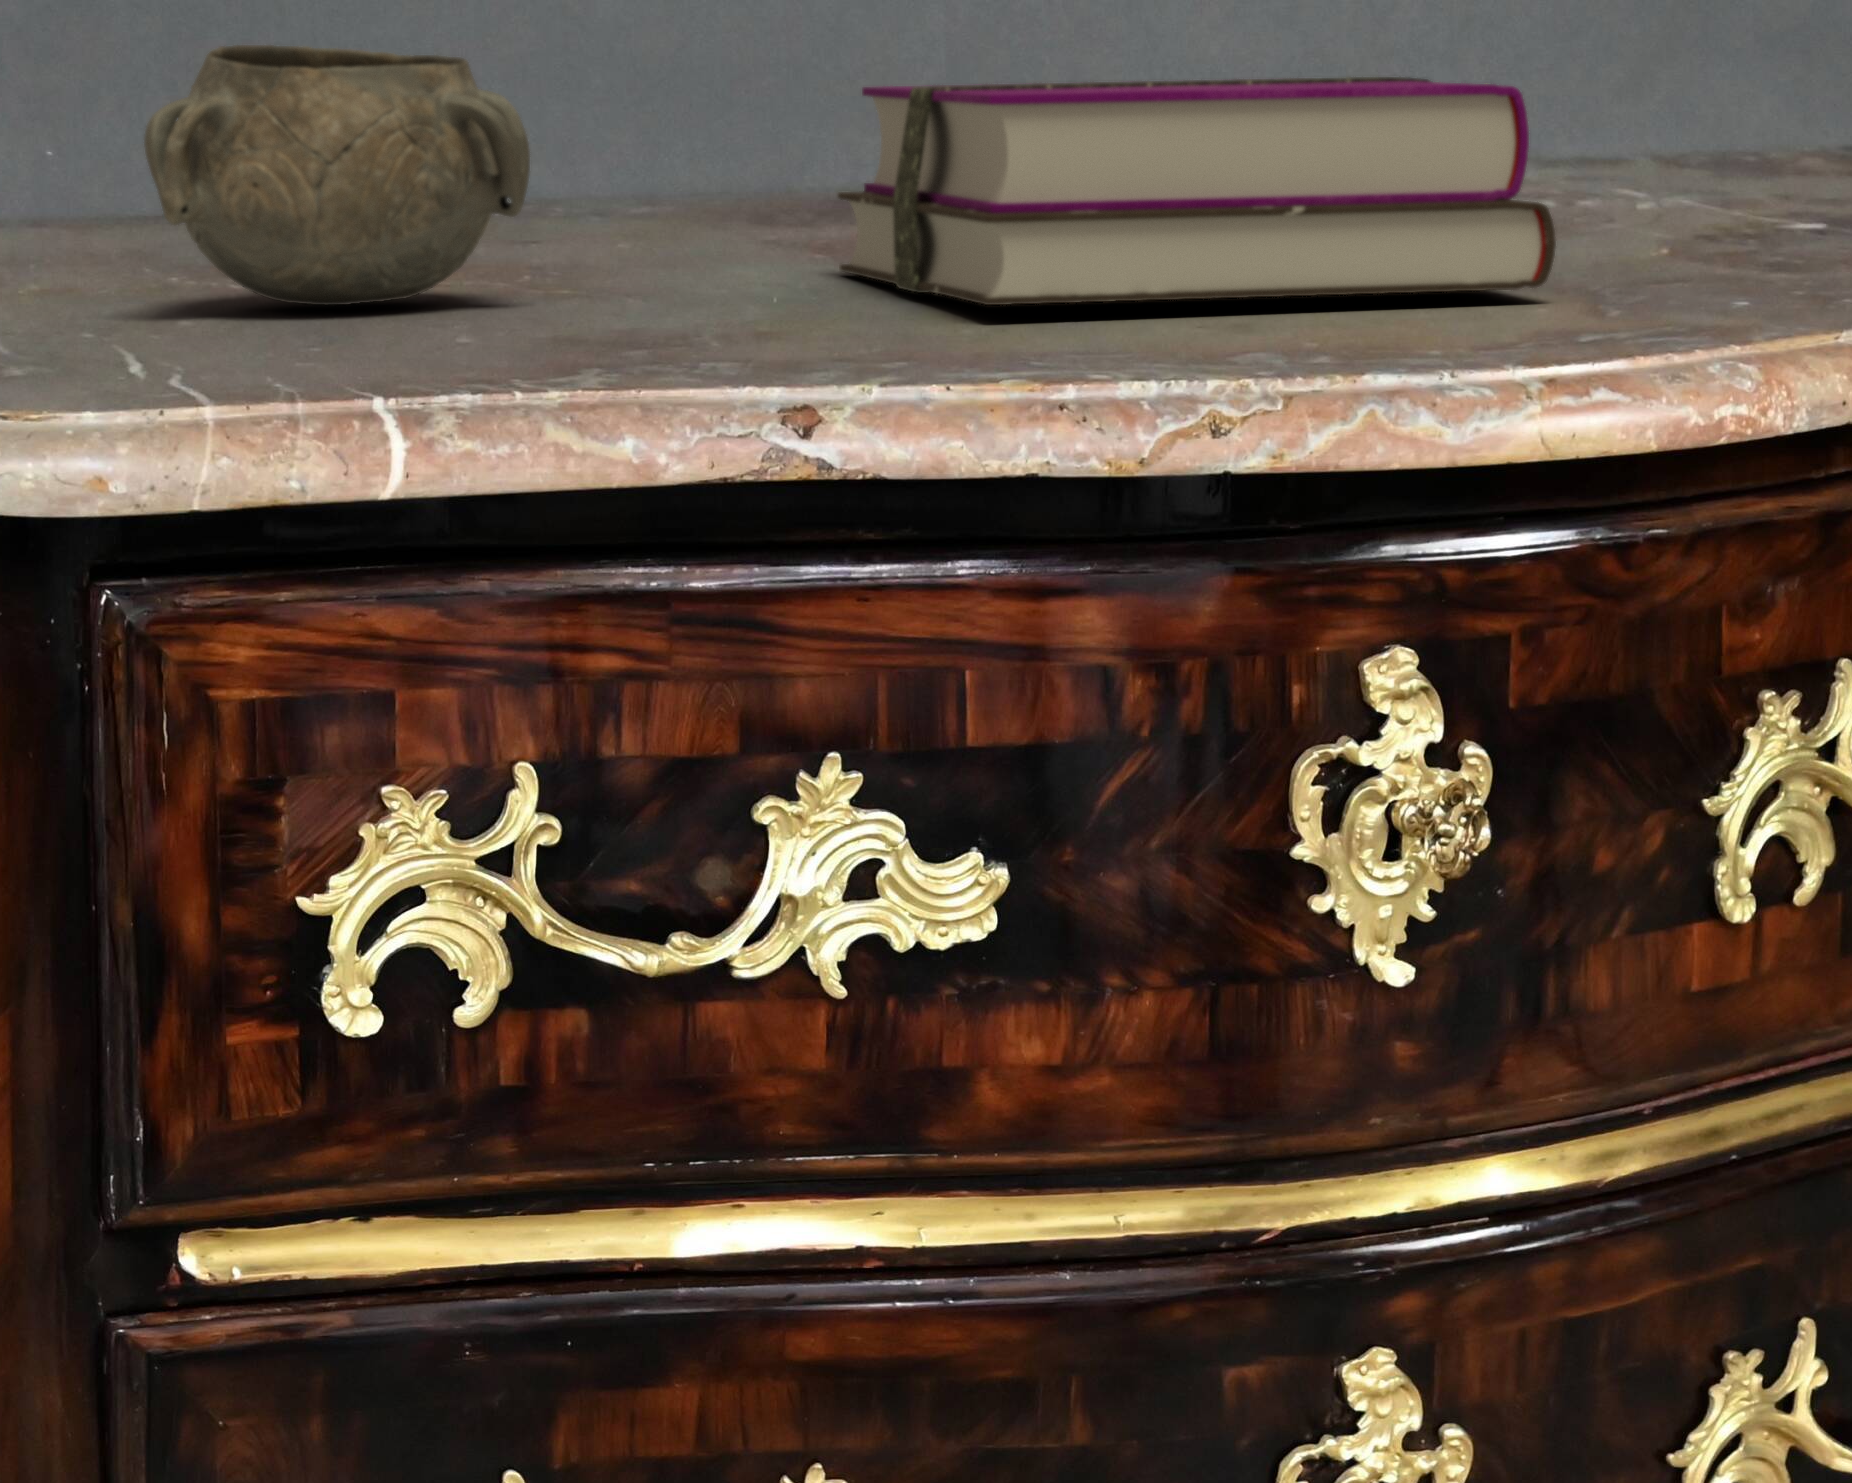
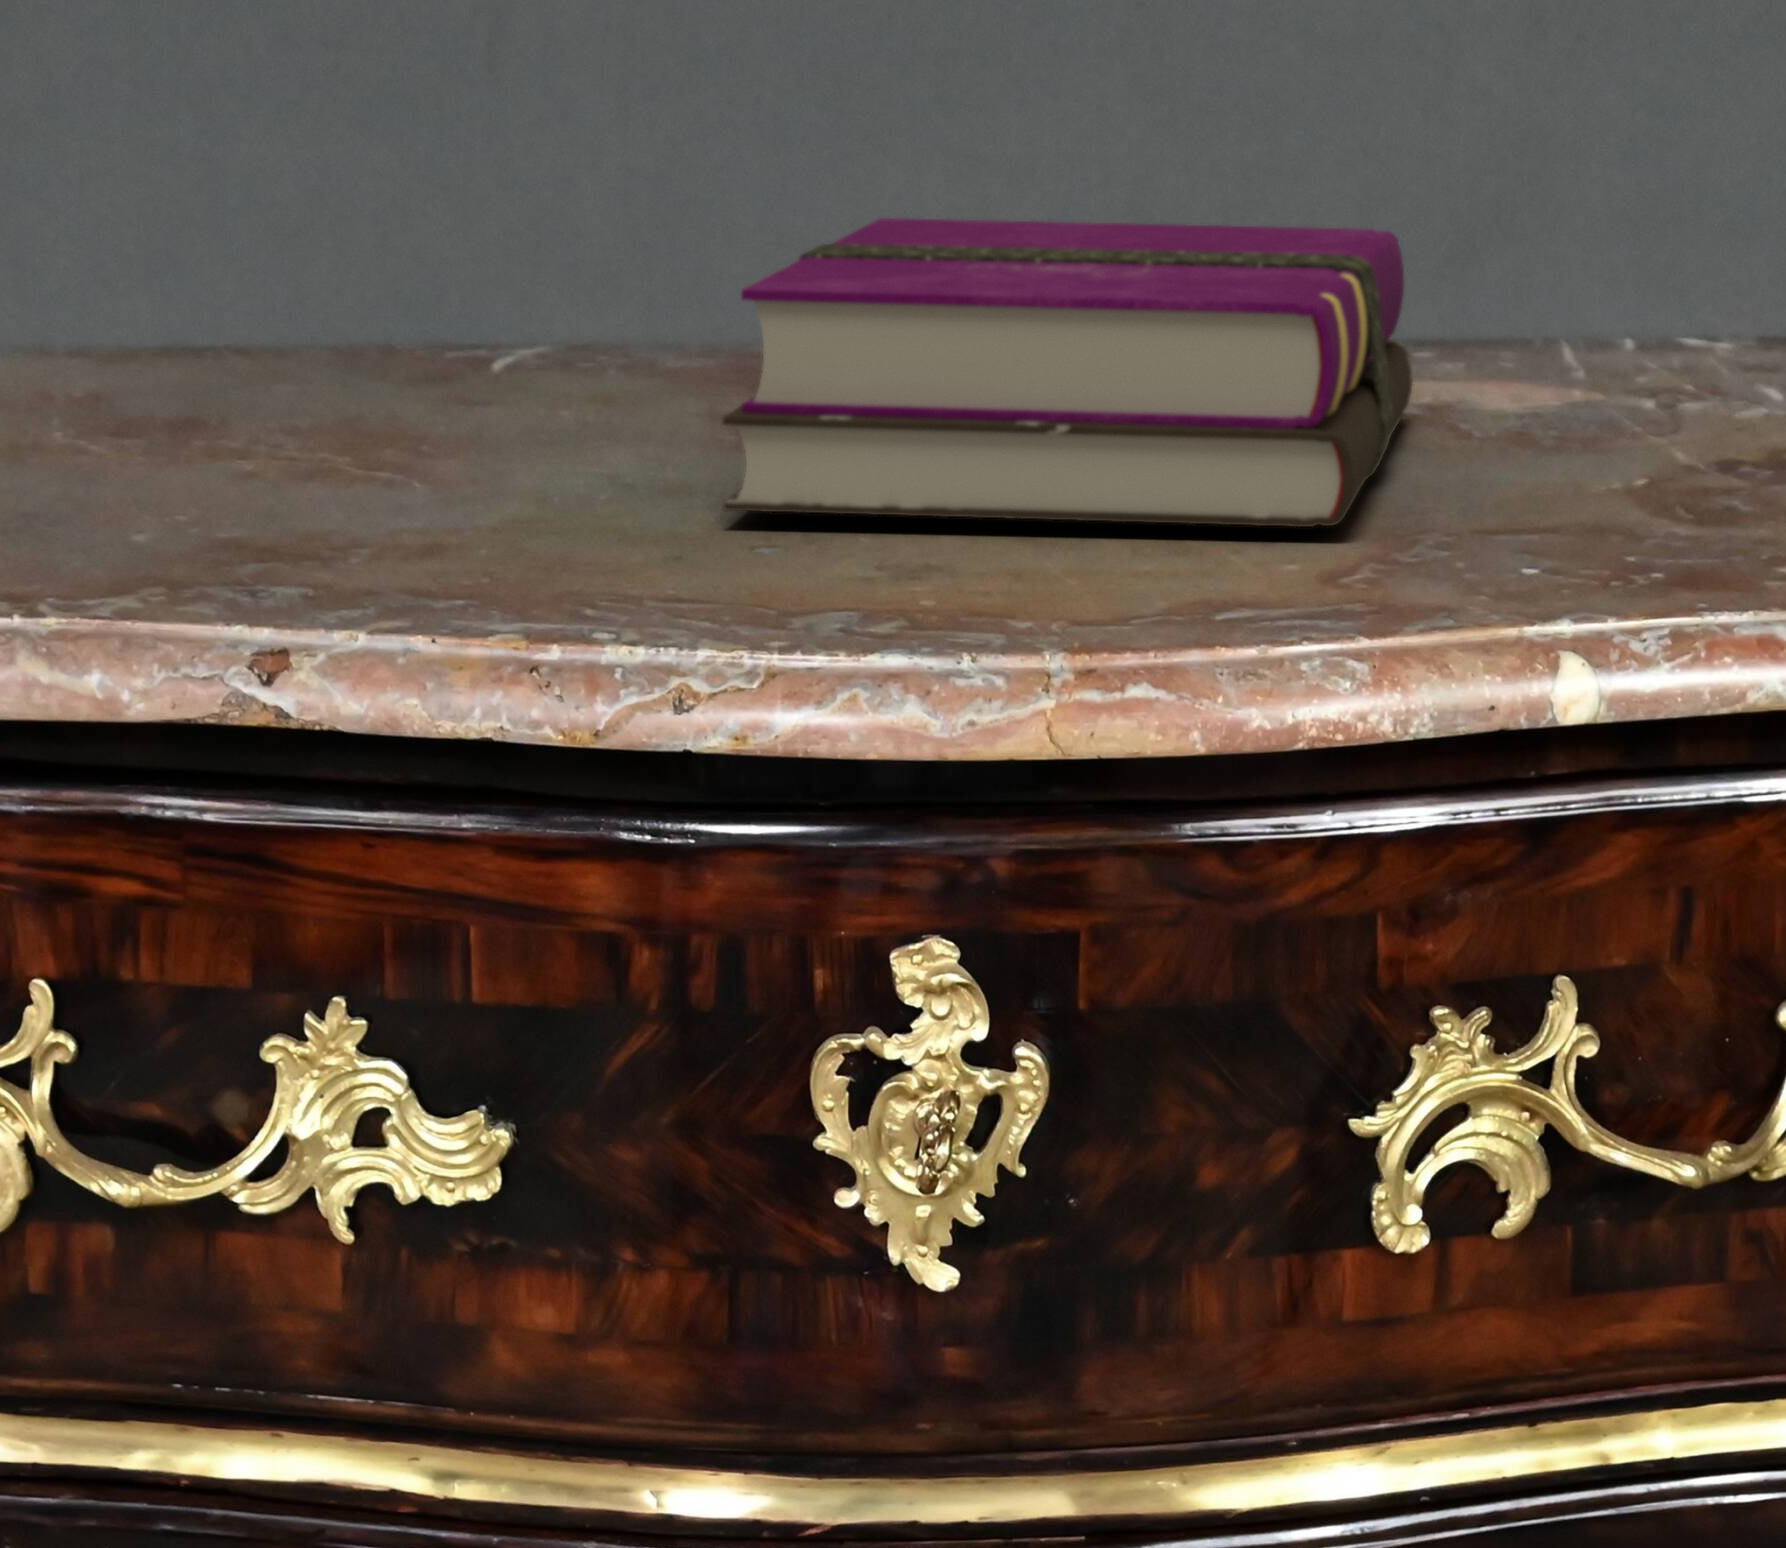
decorative bowl: present [144,45,530,305] -> none [52,158,437,434]

